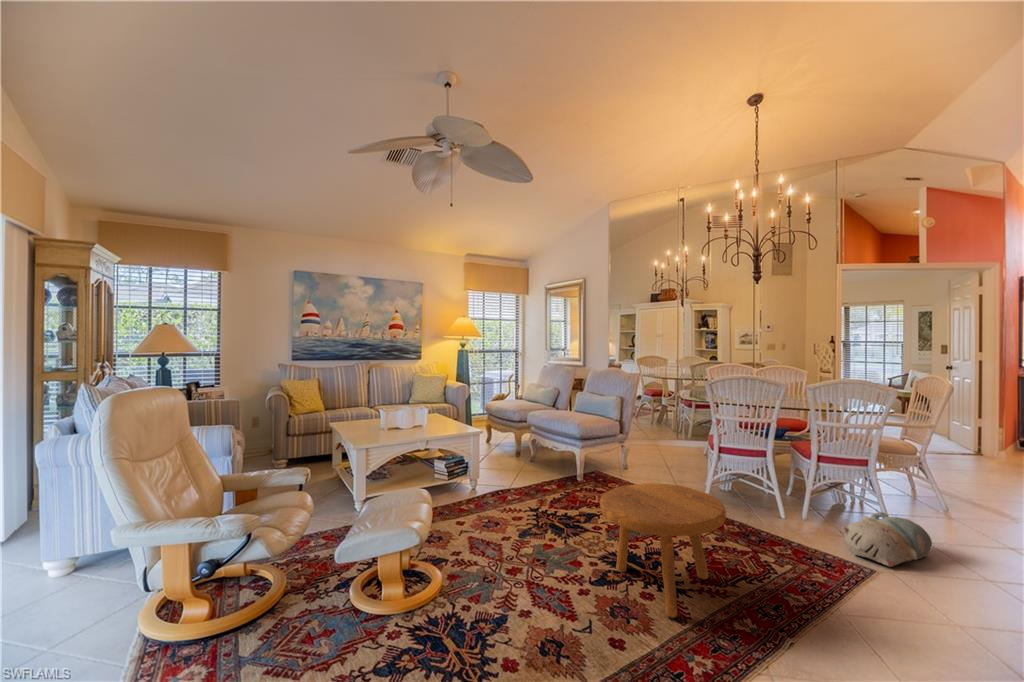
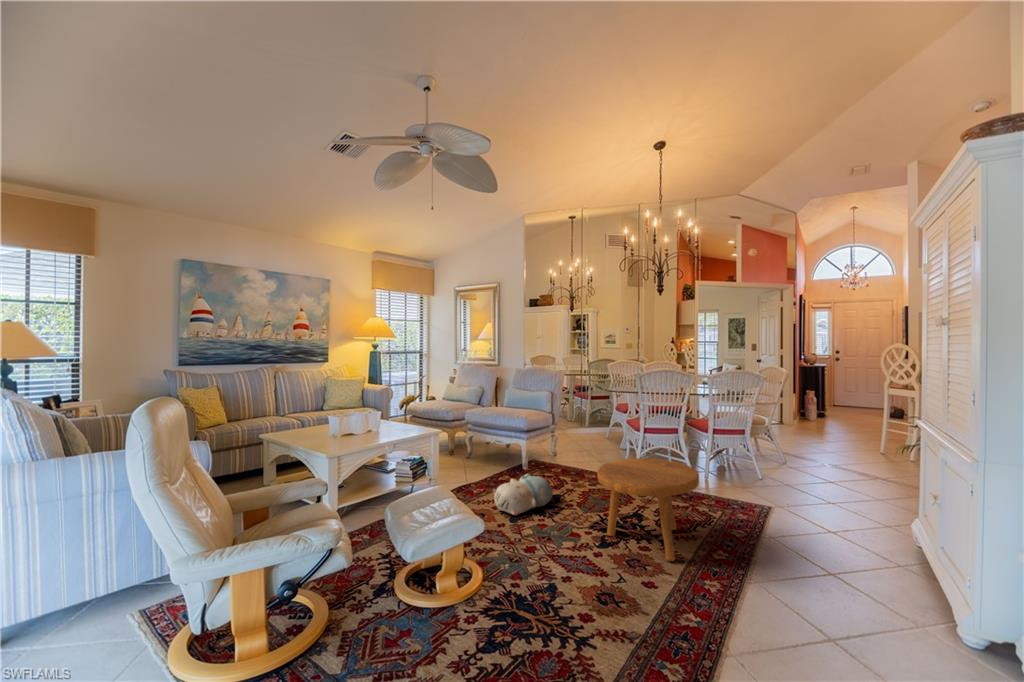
plush toy: present [842,512,932,567] -> present [493,474,553,515]

